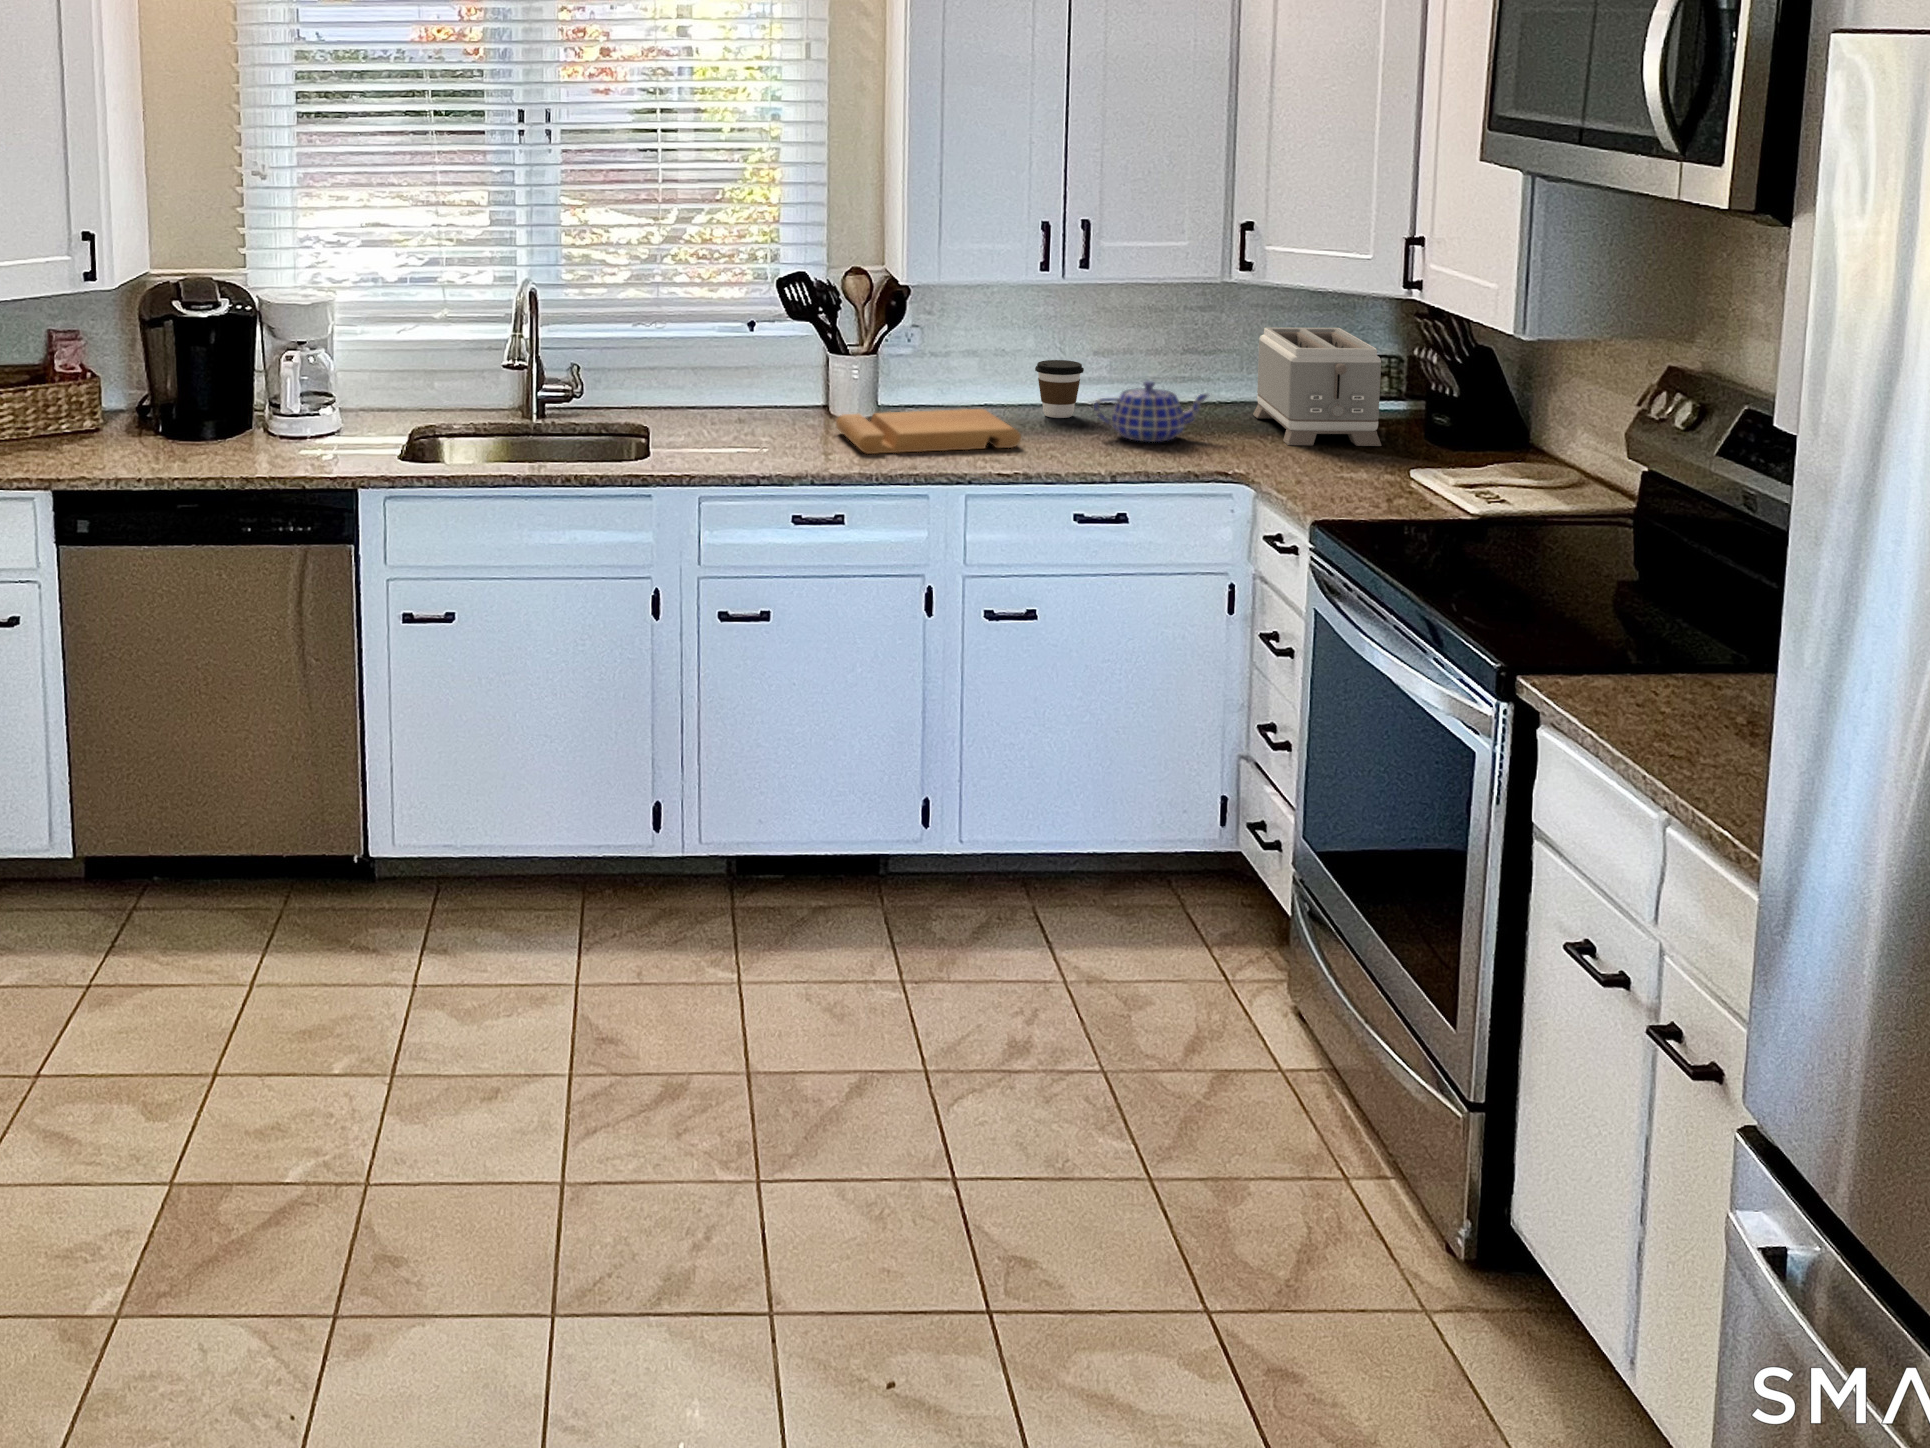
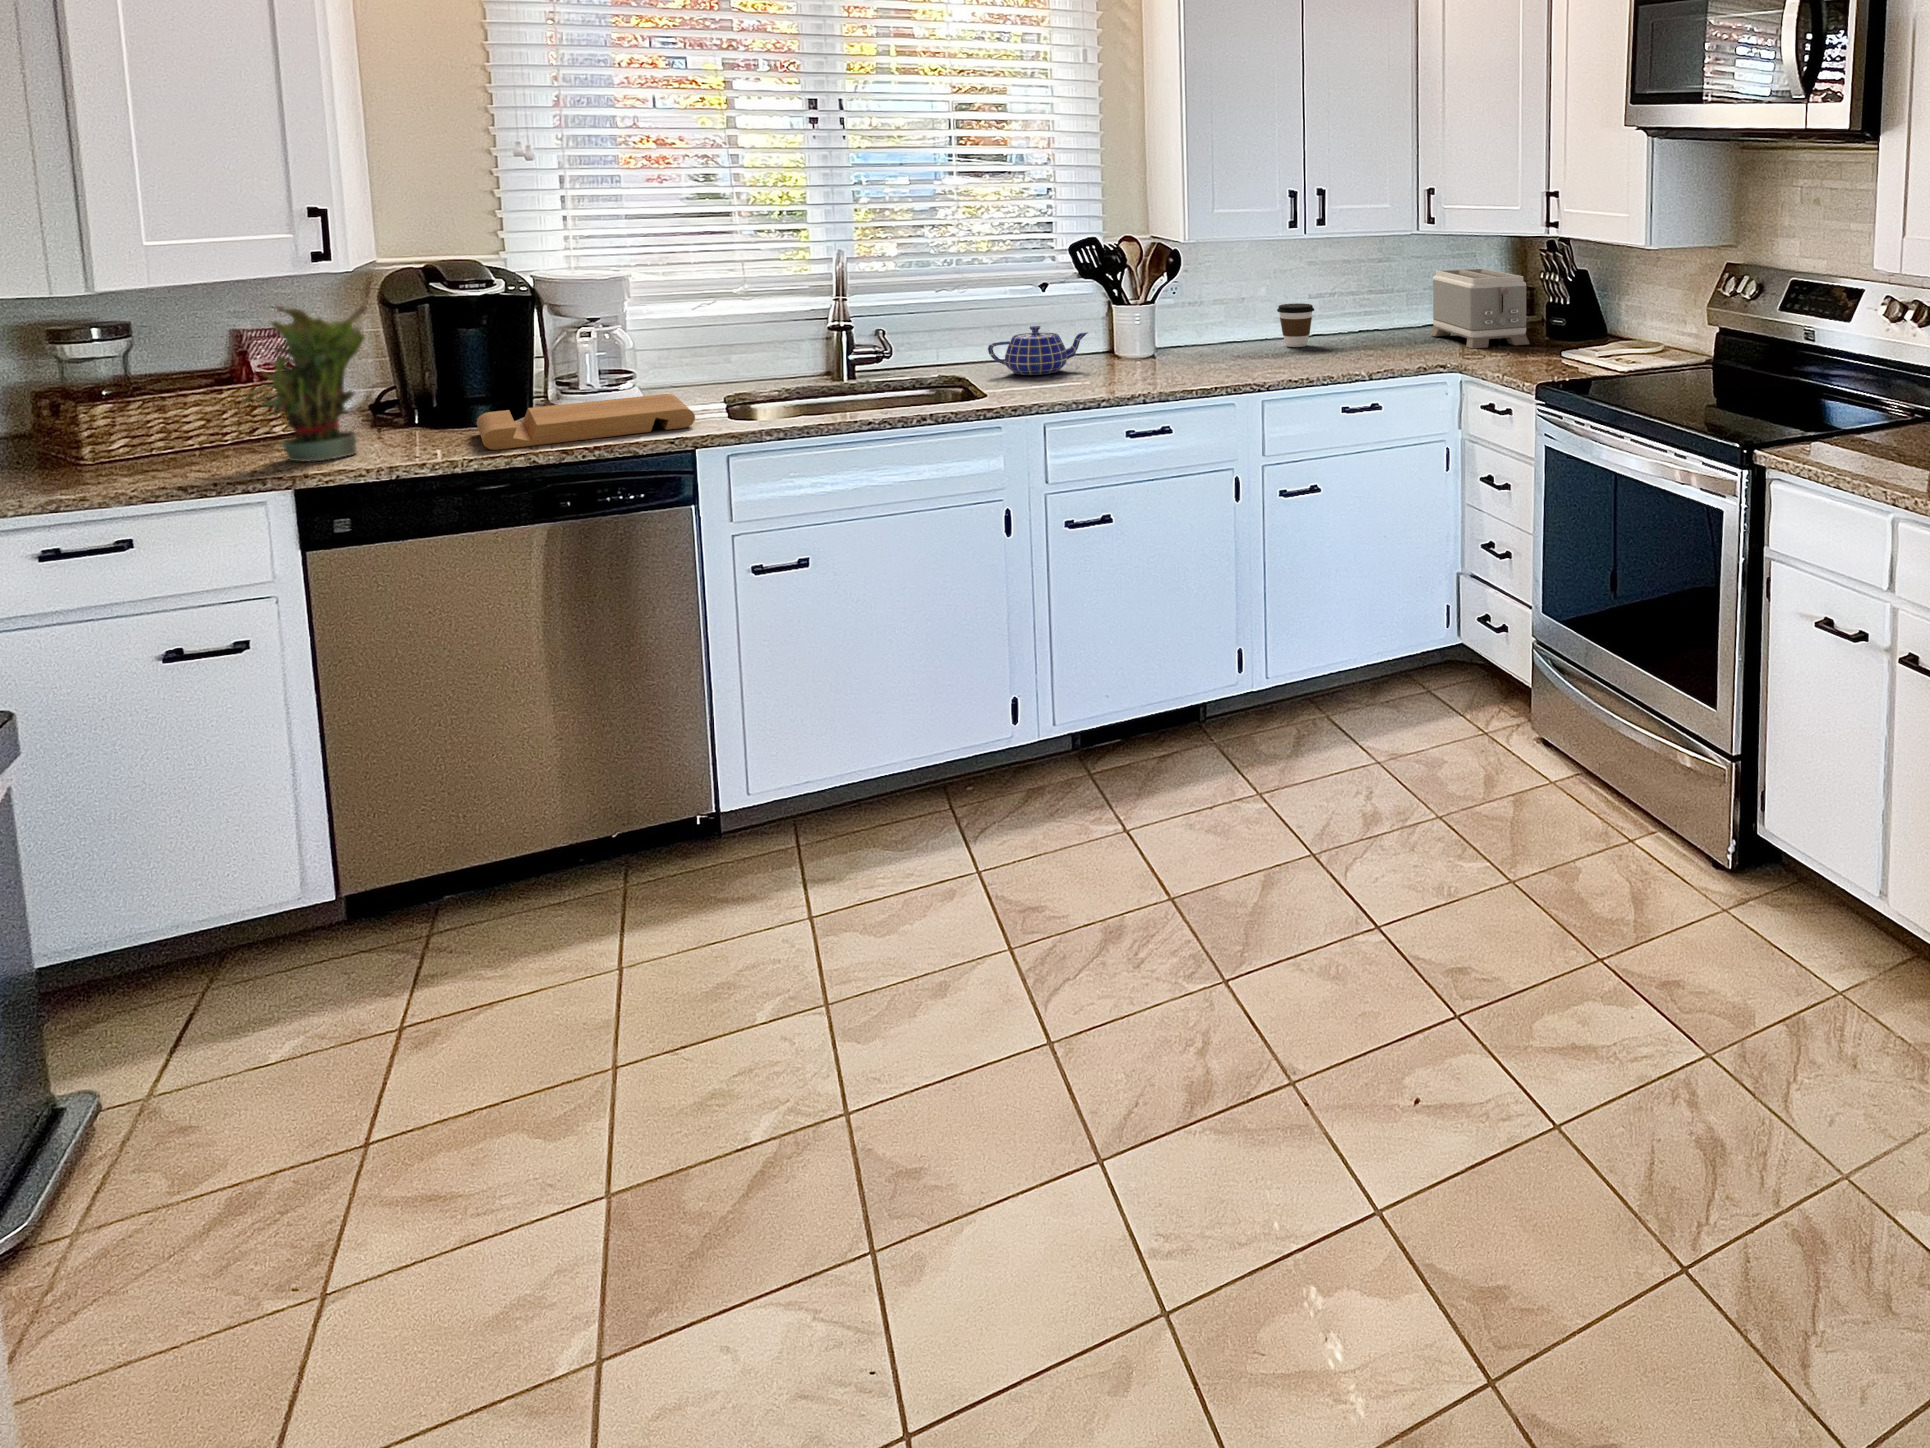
potted plant: none [26,325,115,463] -> present [242,305,365,462]
teapot: present [1094,381,1209,442] -> present [988,326,1087,375]
cutting board: present [836,409,1021,454] -> present [477,394,695,450]

